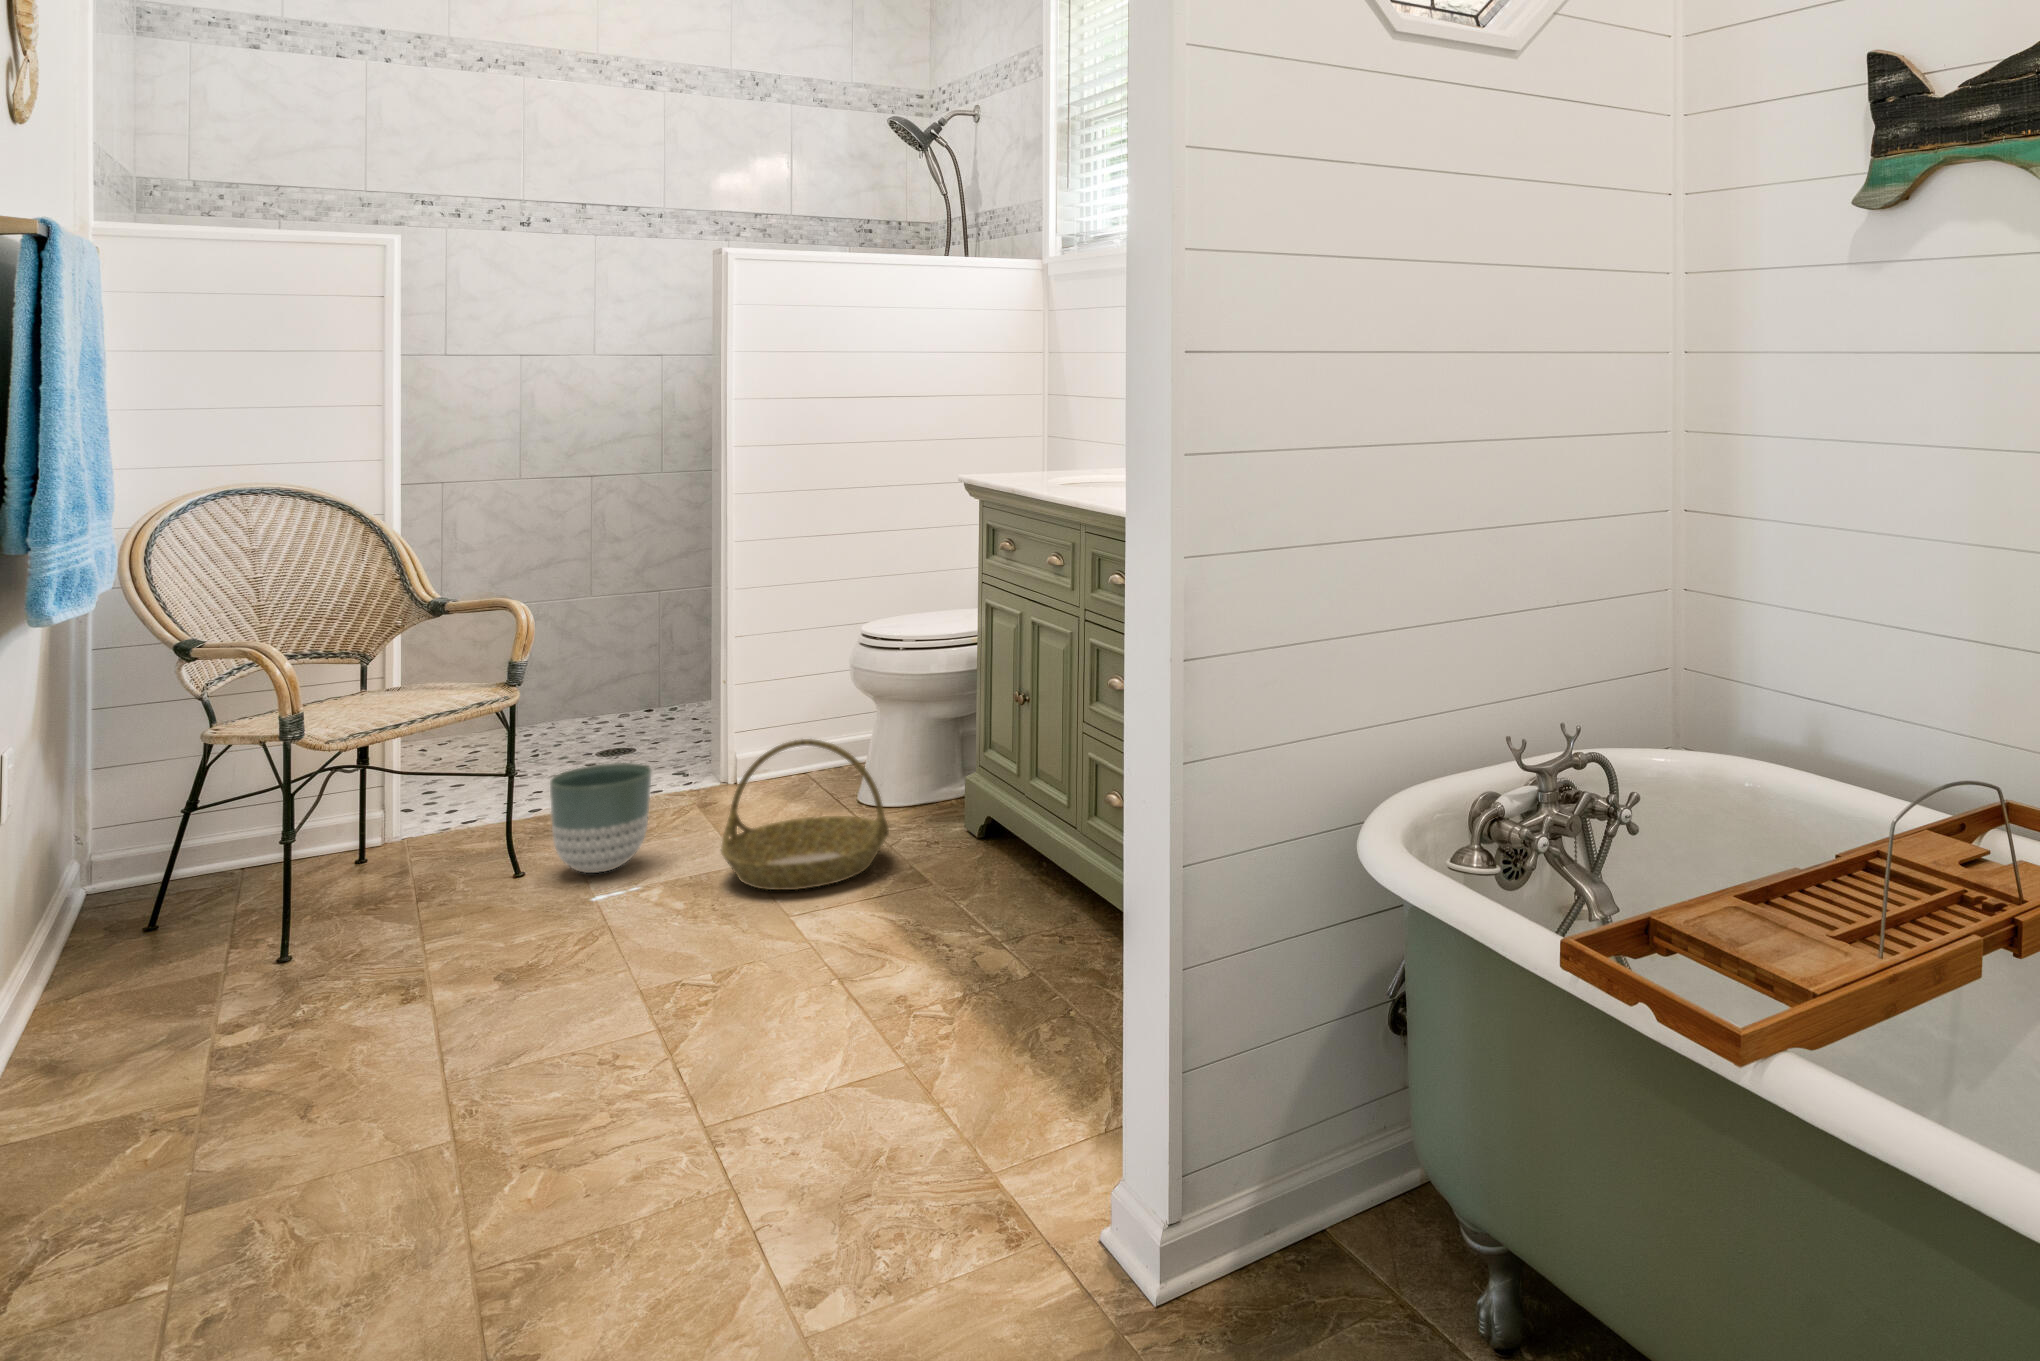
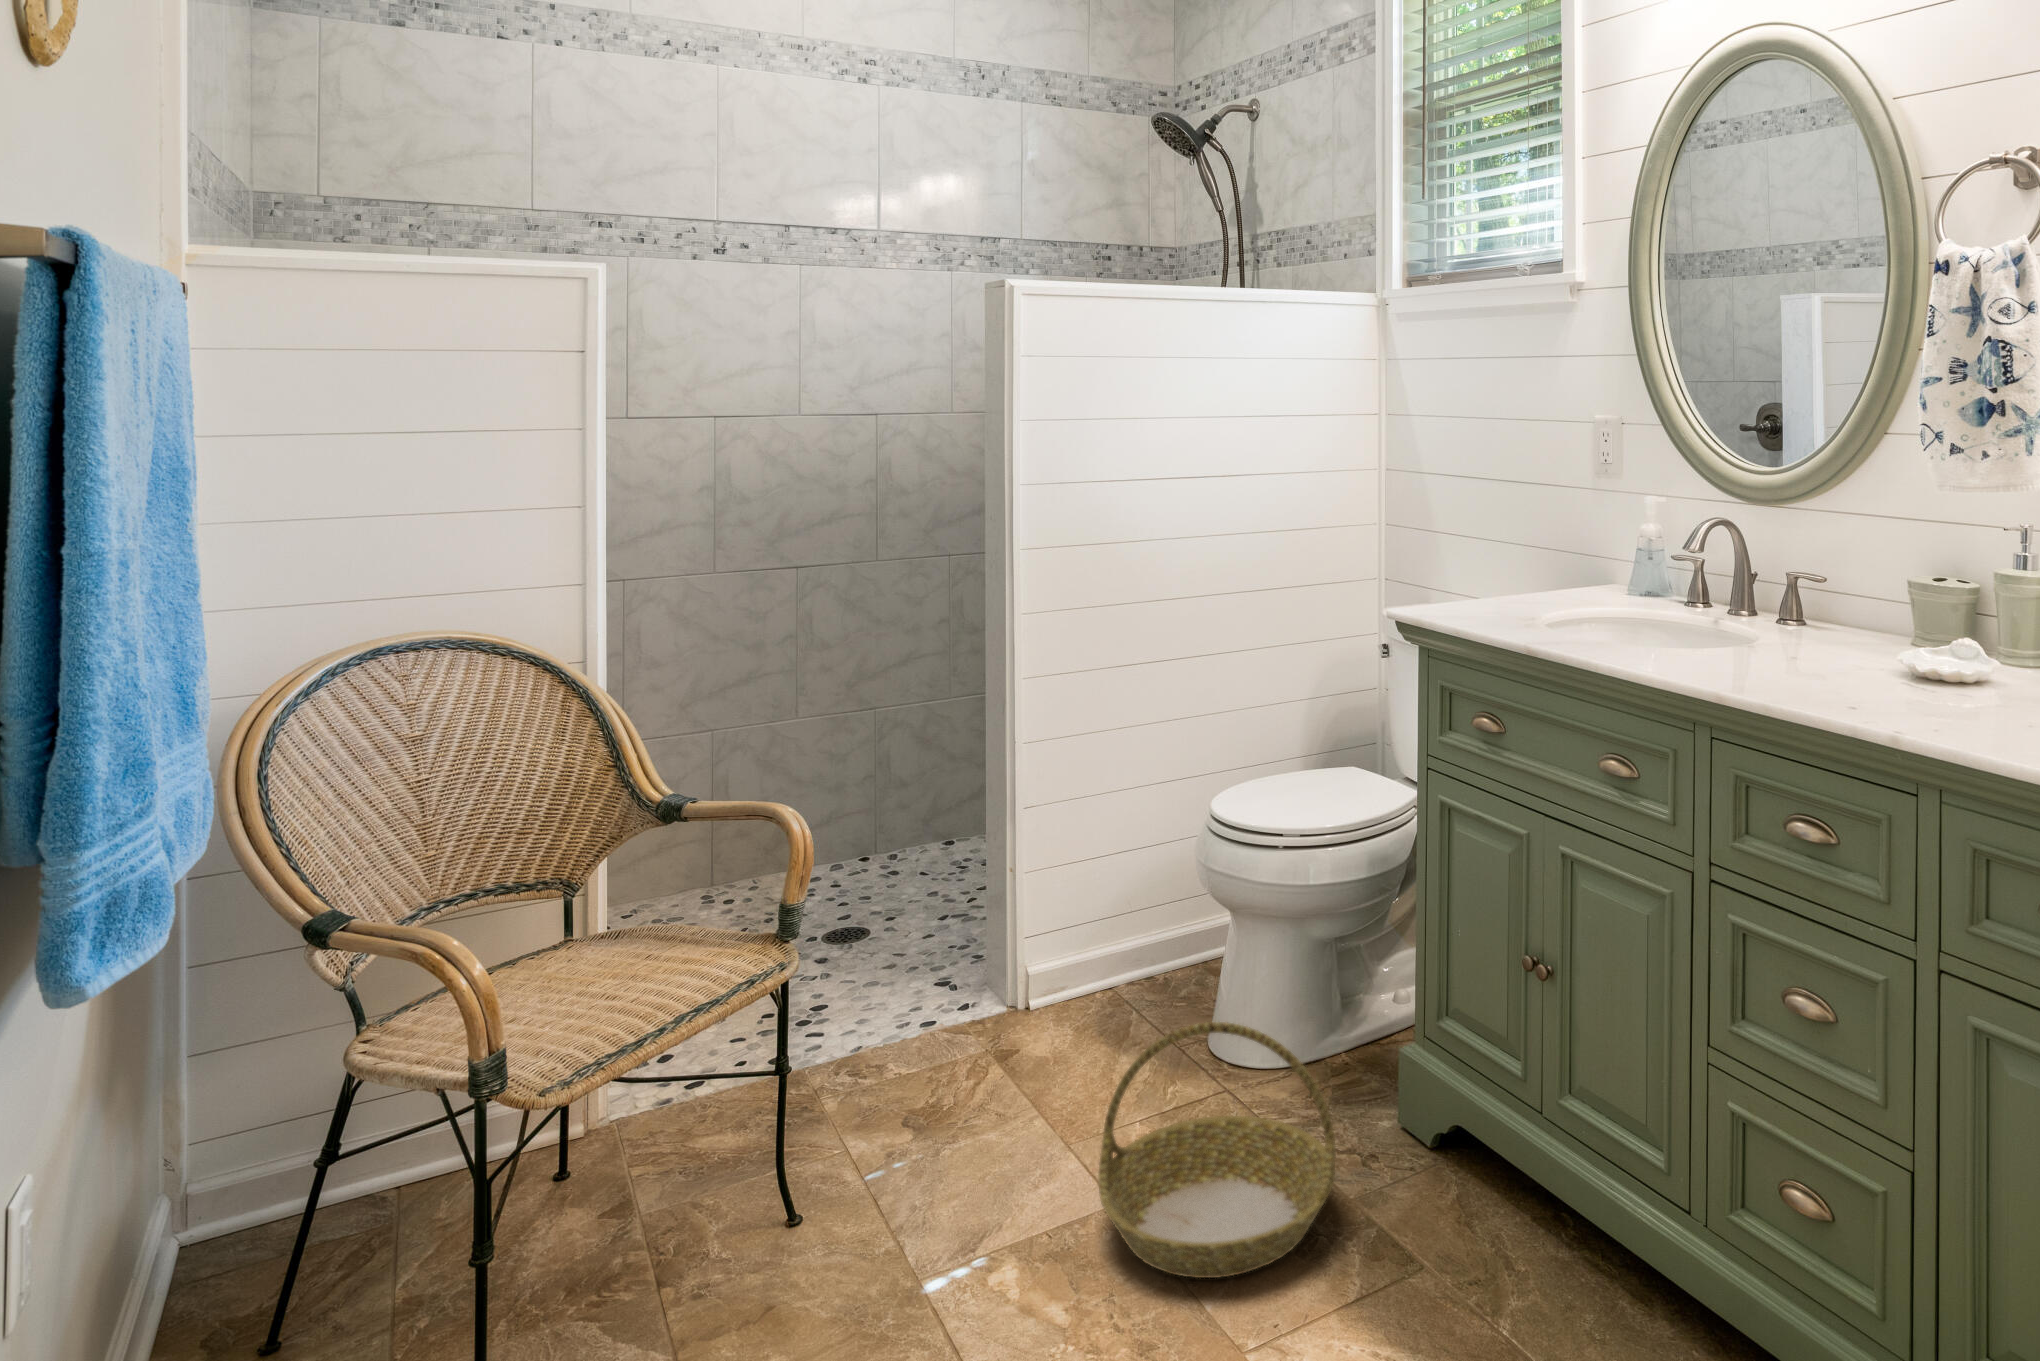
planter: present [550,763,652,873] -> none [841,1041,980,1226]

